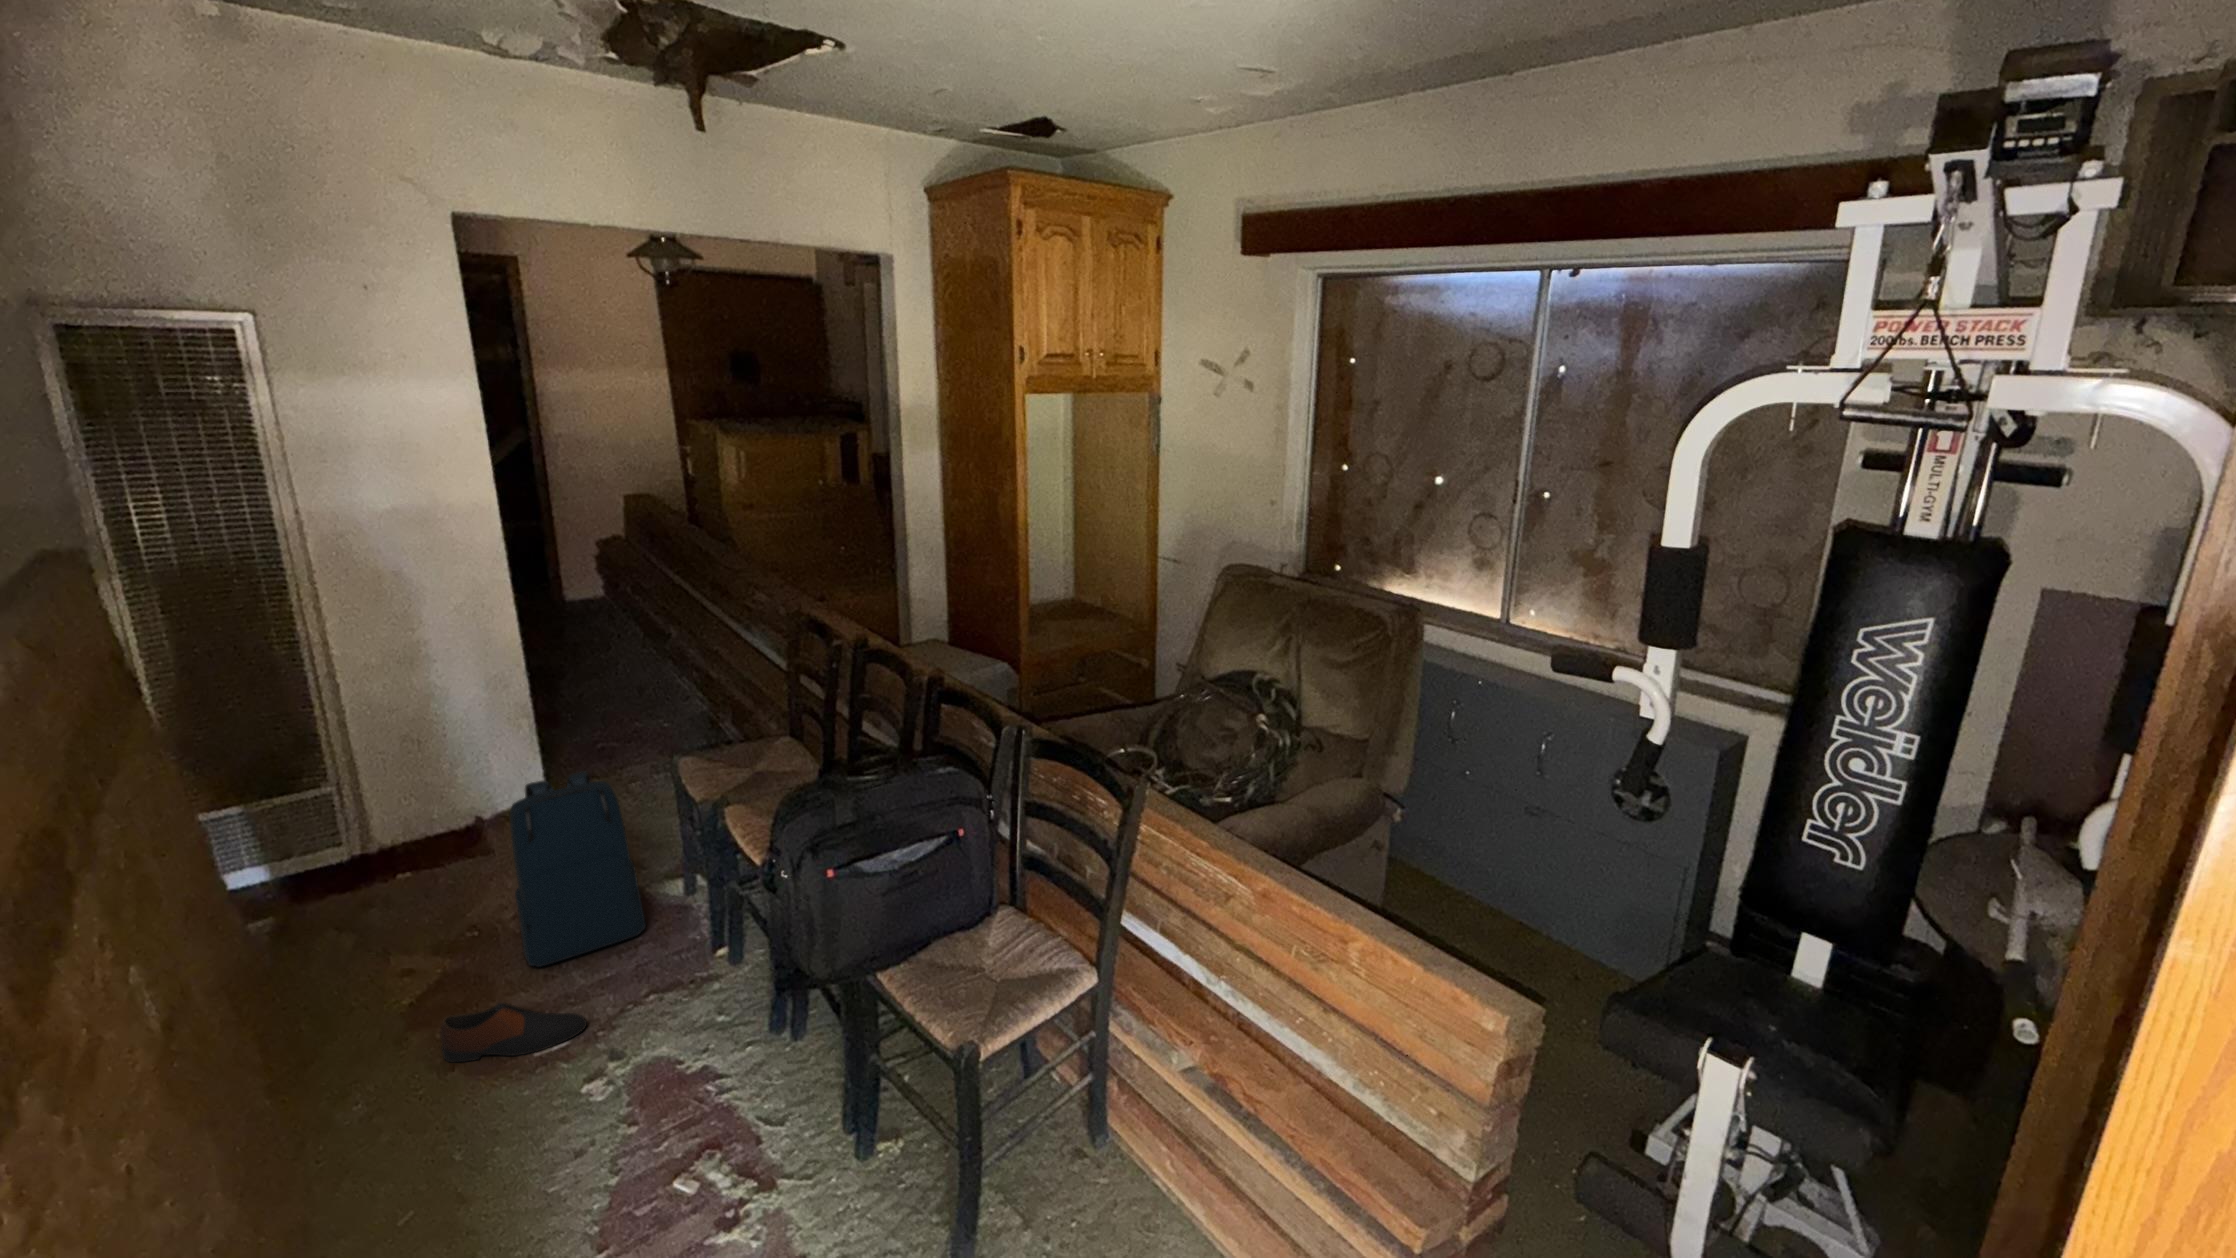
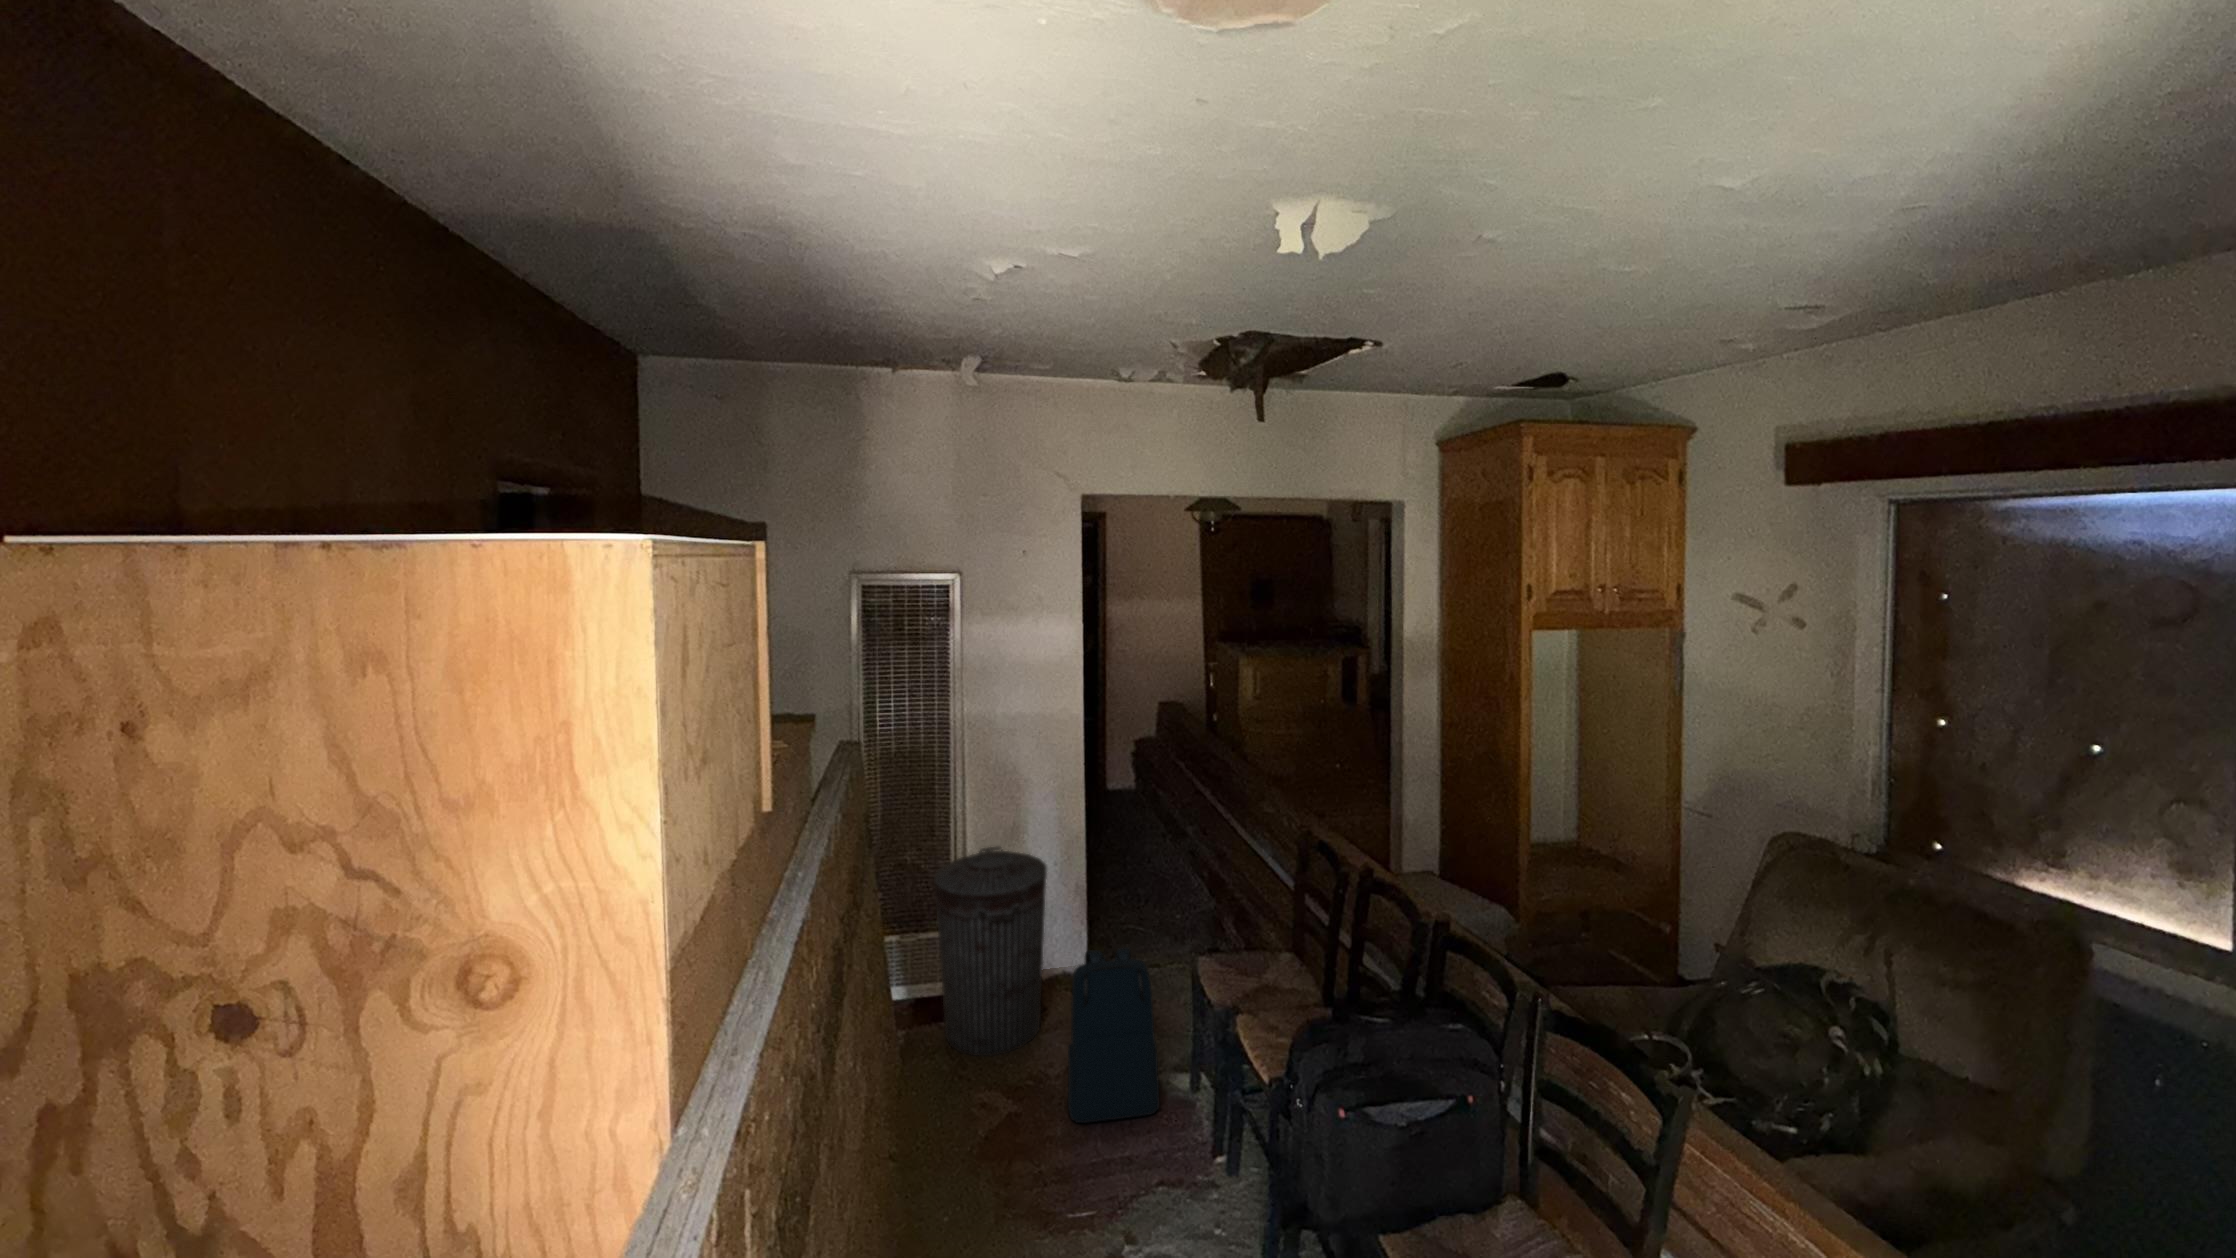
trash can: none [267,684,476,939] -> present [934,847,1047,1056]
shoe: present [440,1003,587,1062] -> none [1005,1155,1109,1214]

